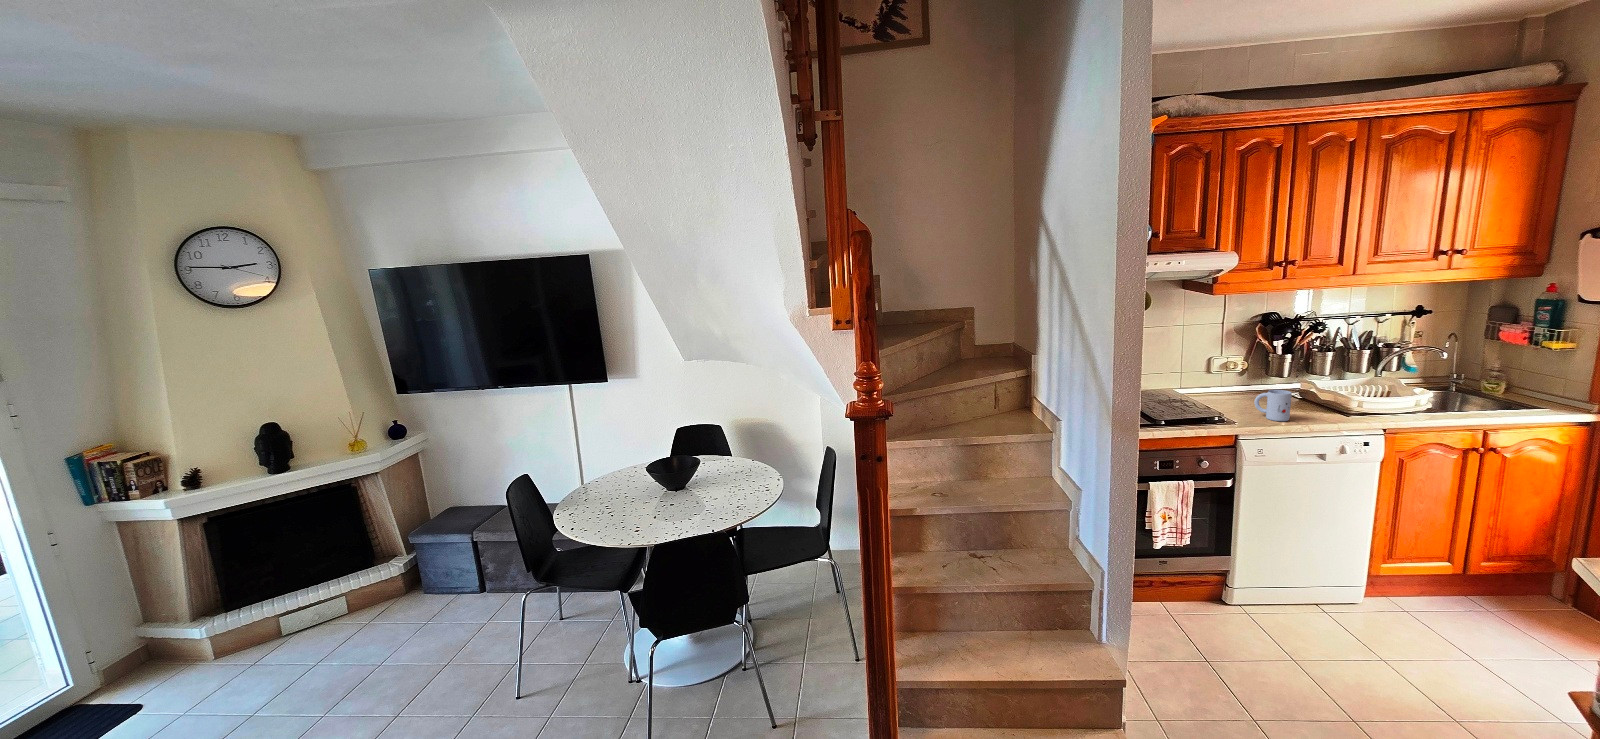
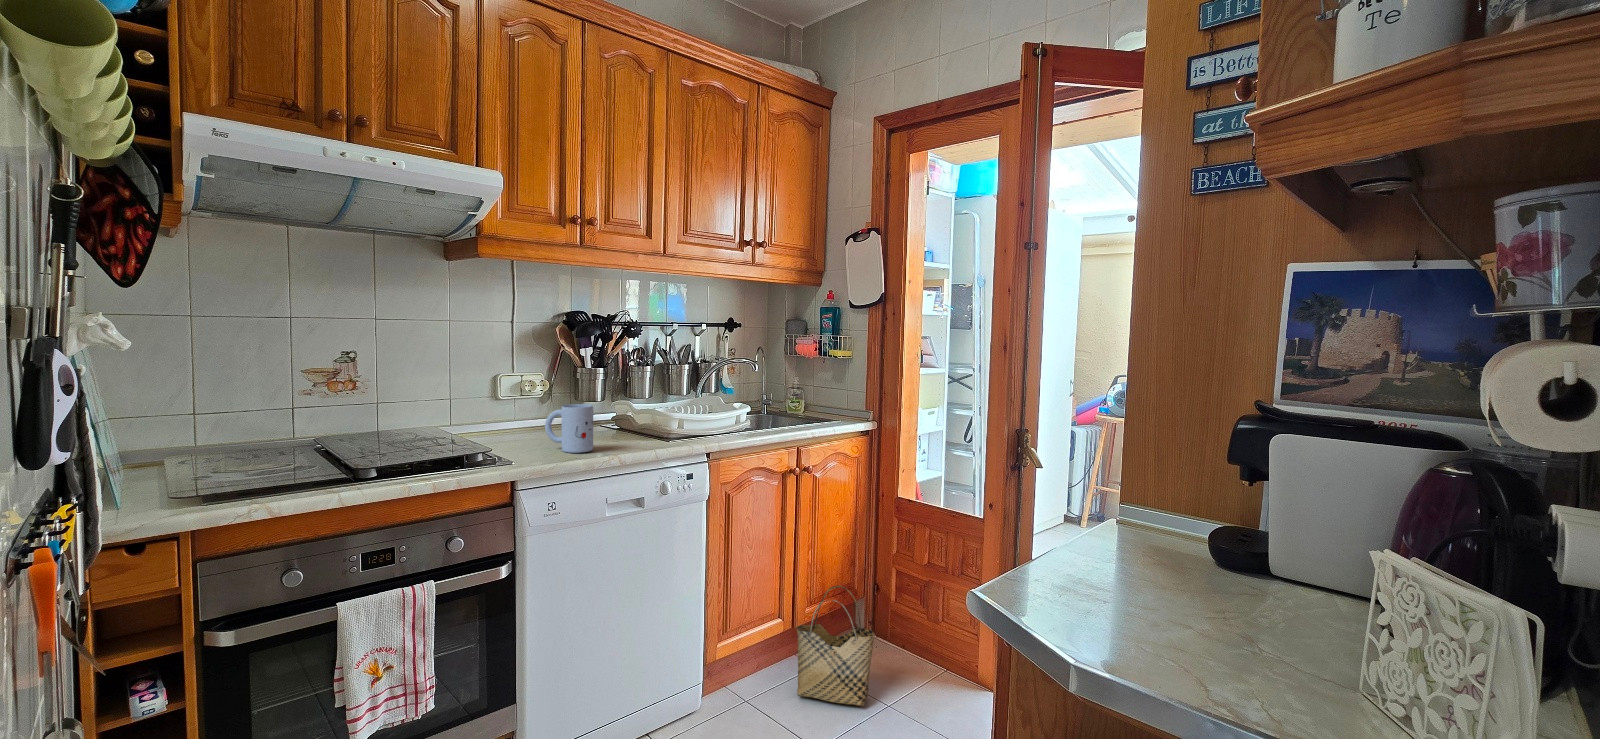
woven basket: none [1461,550,1564,649] -> present [796,586,875,706]

